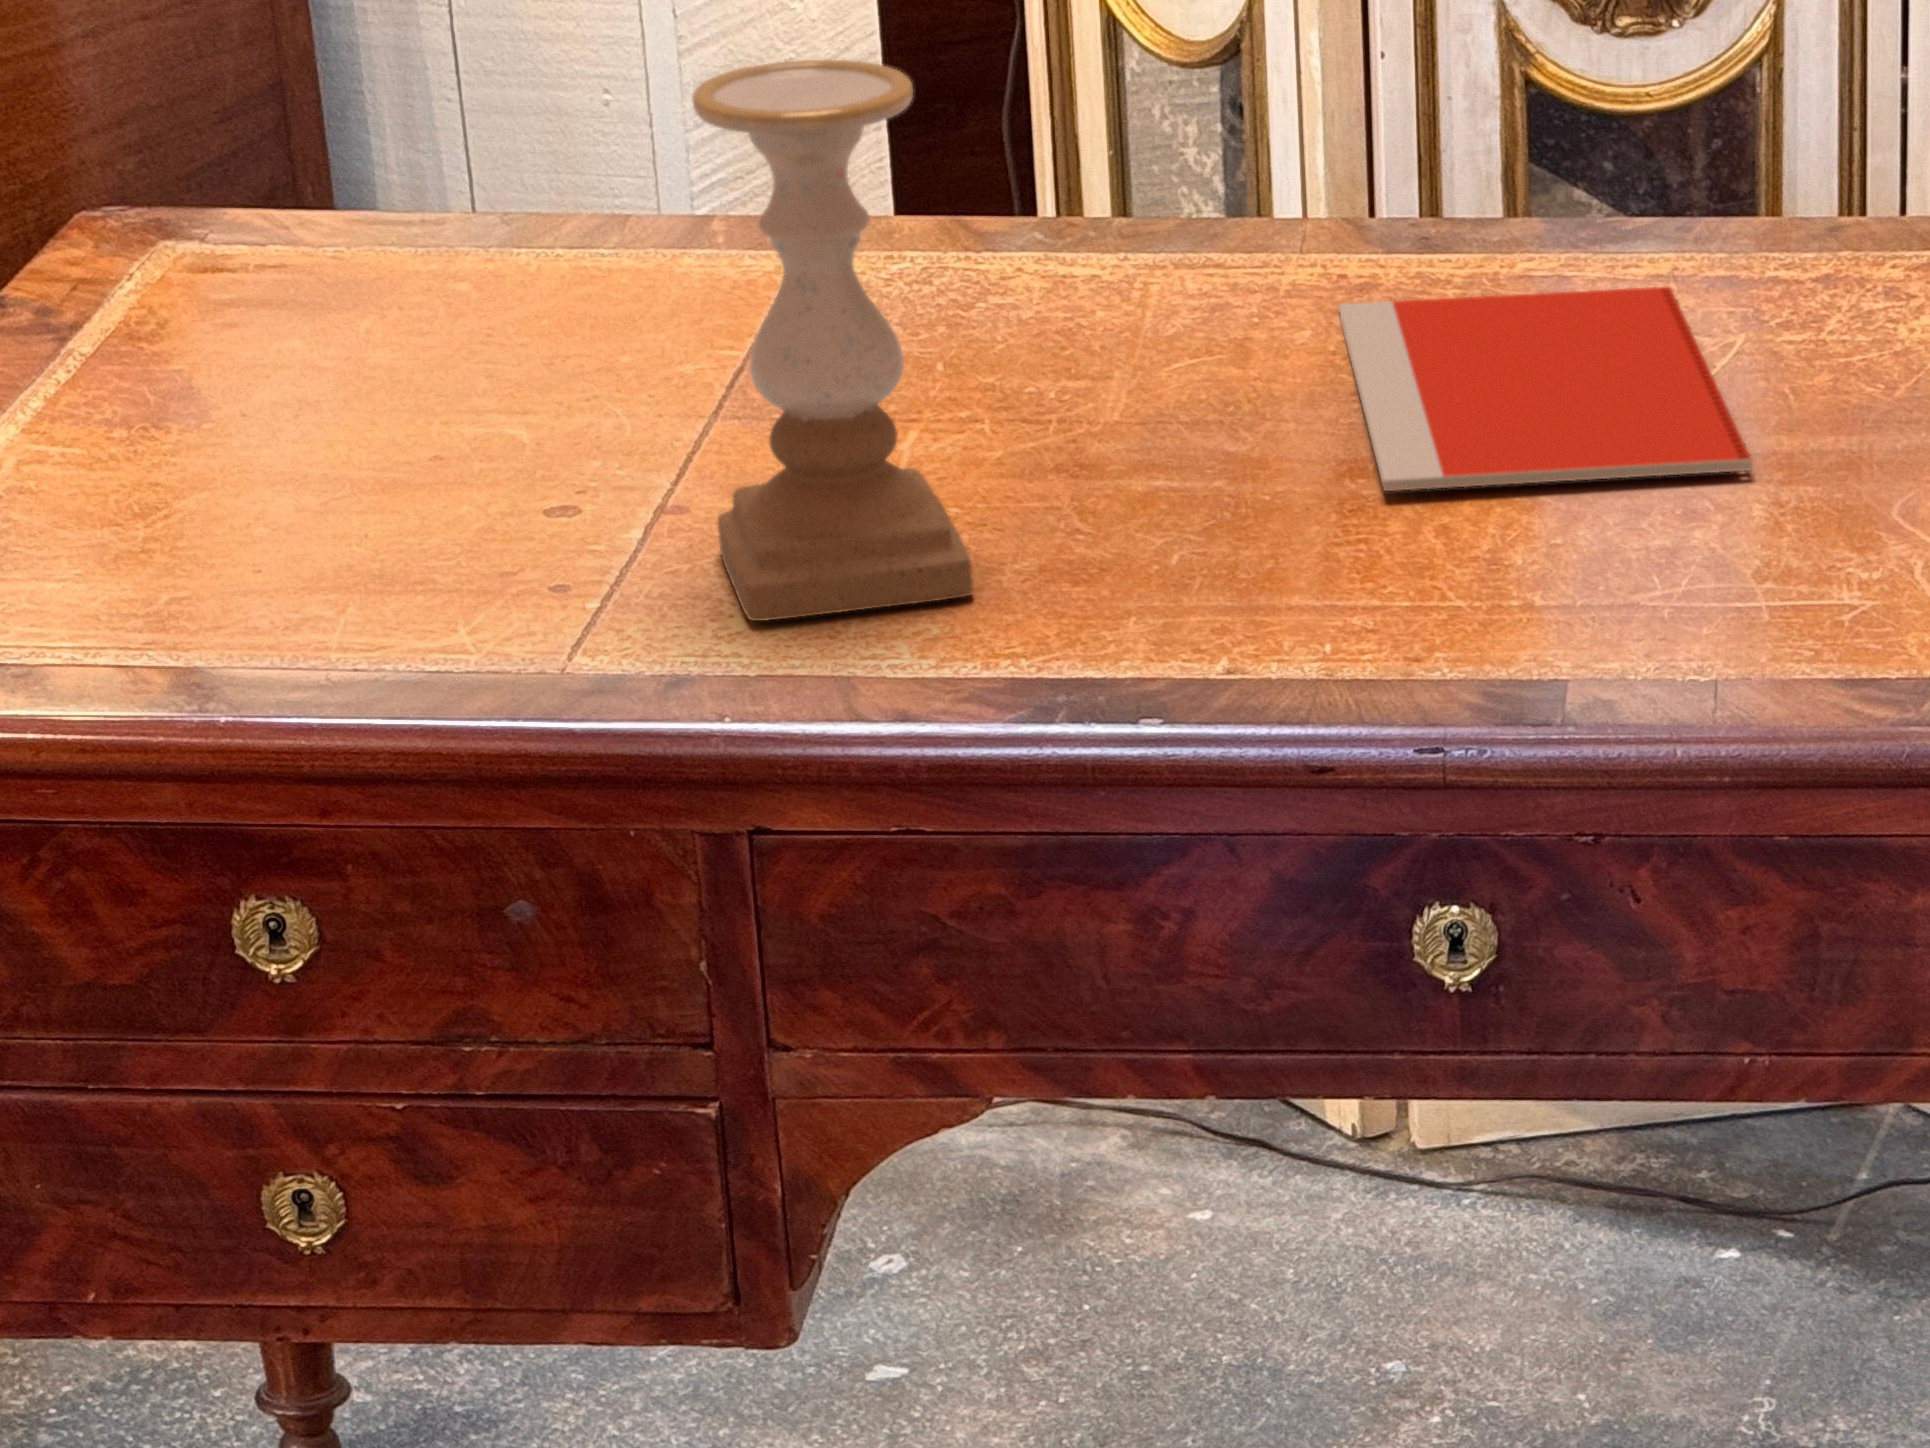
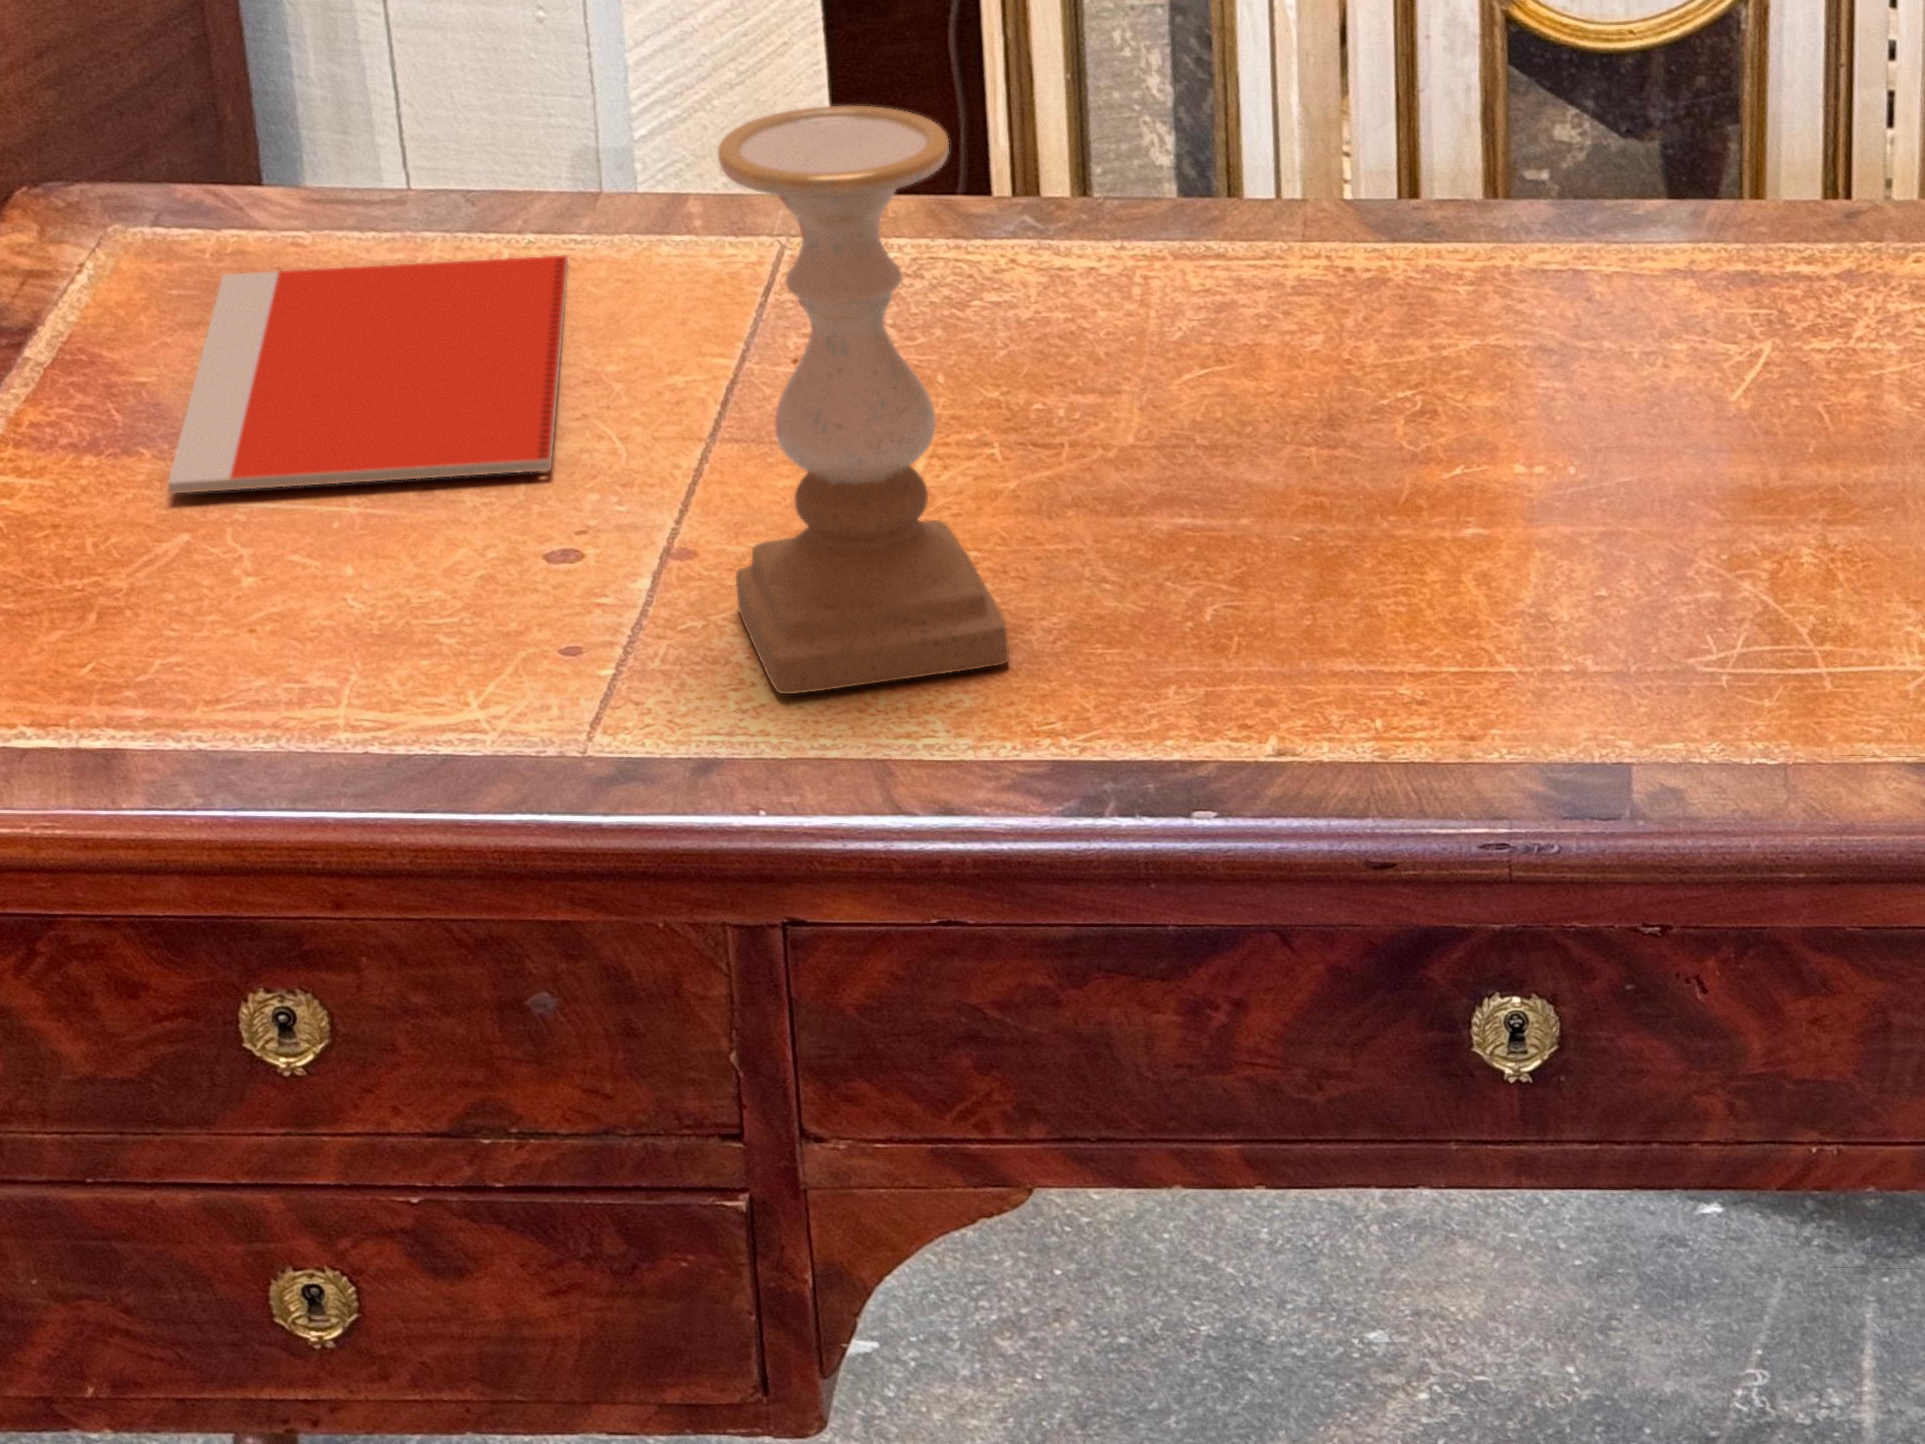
notebook: present [1338,286,1753,491] -> present [168,255,568,493]

